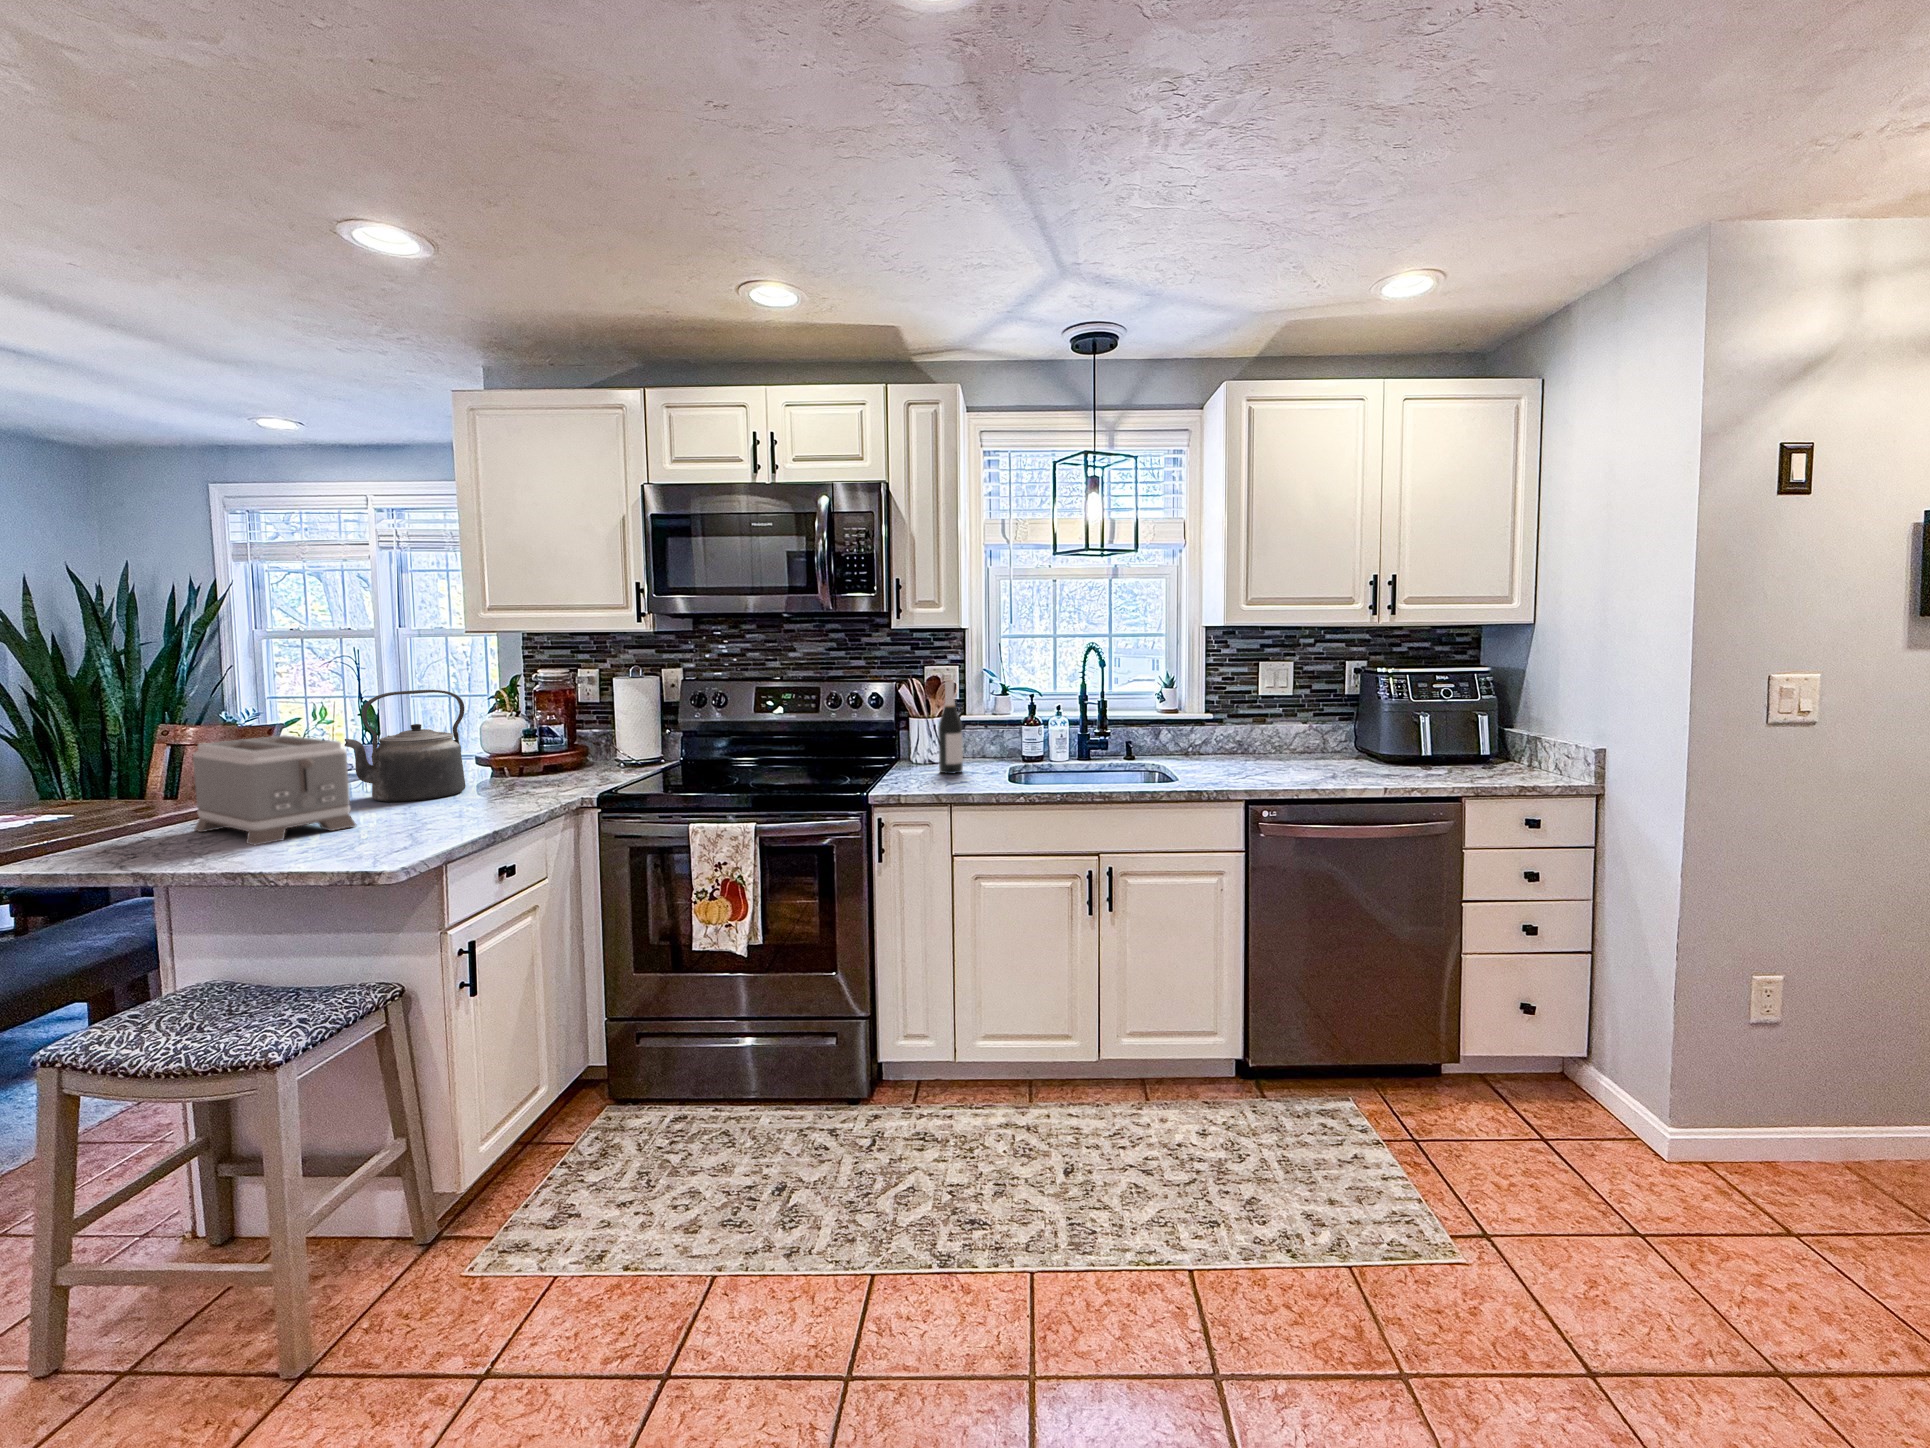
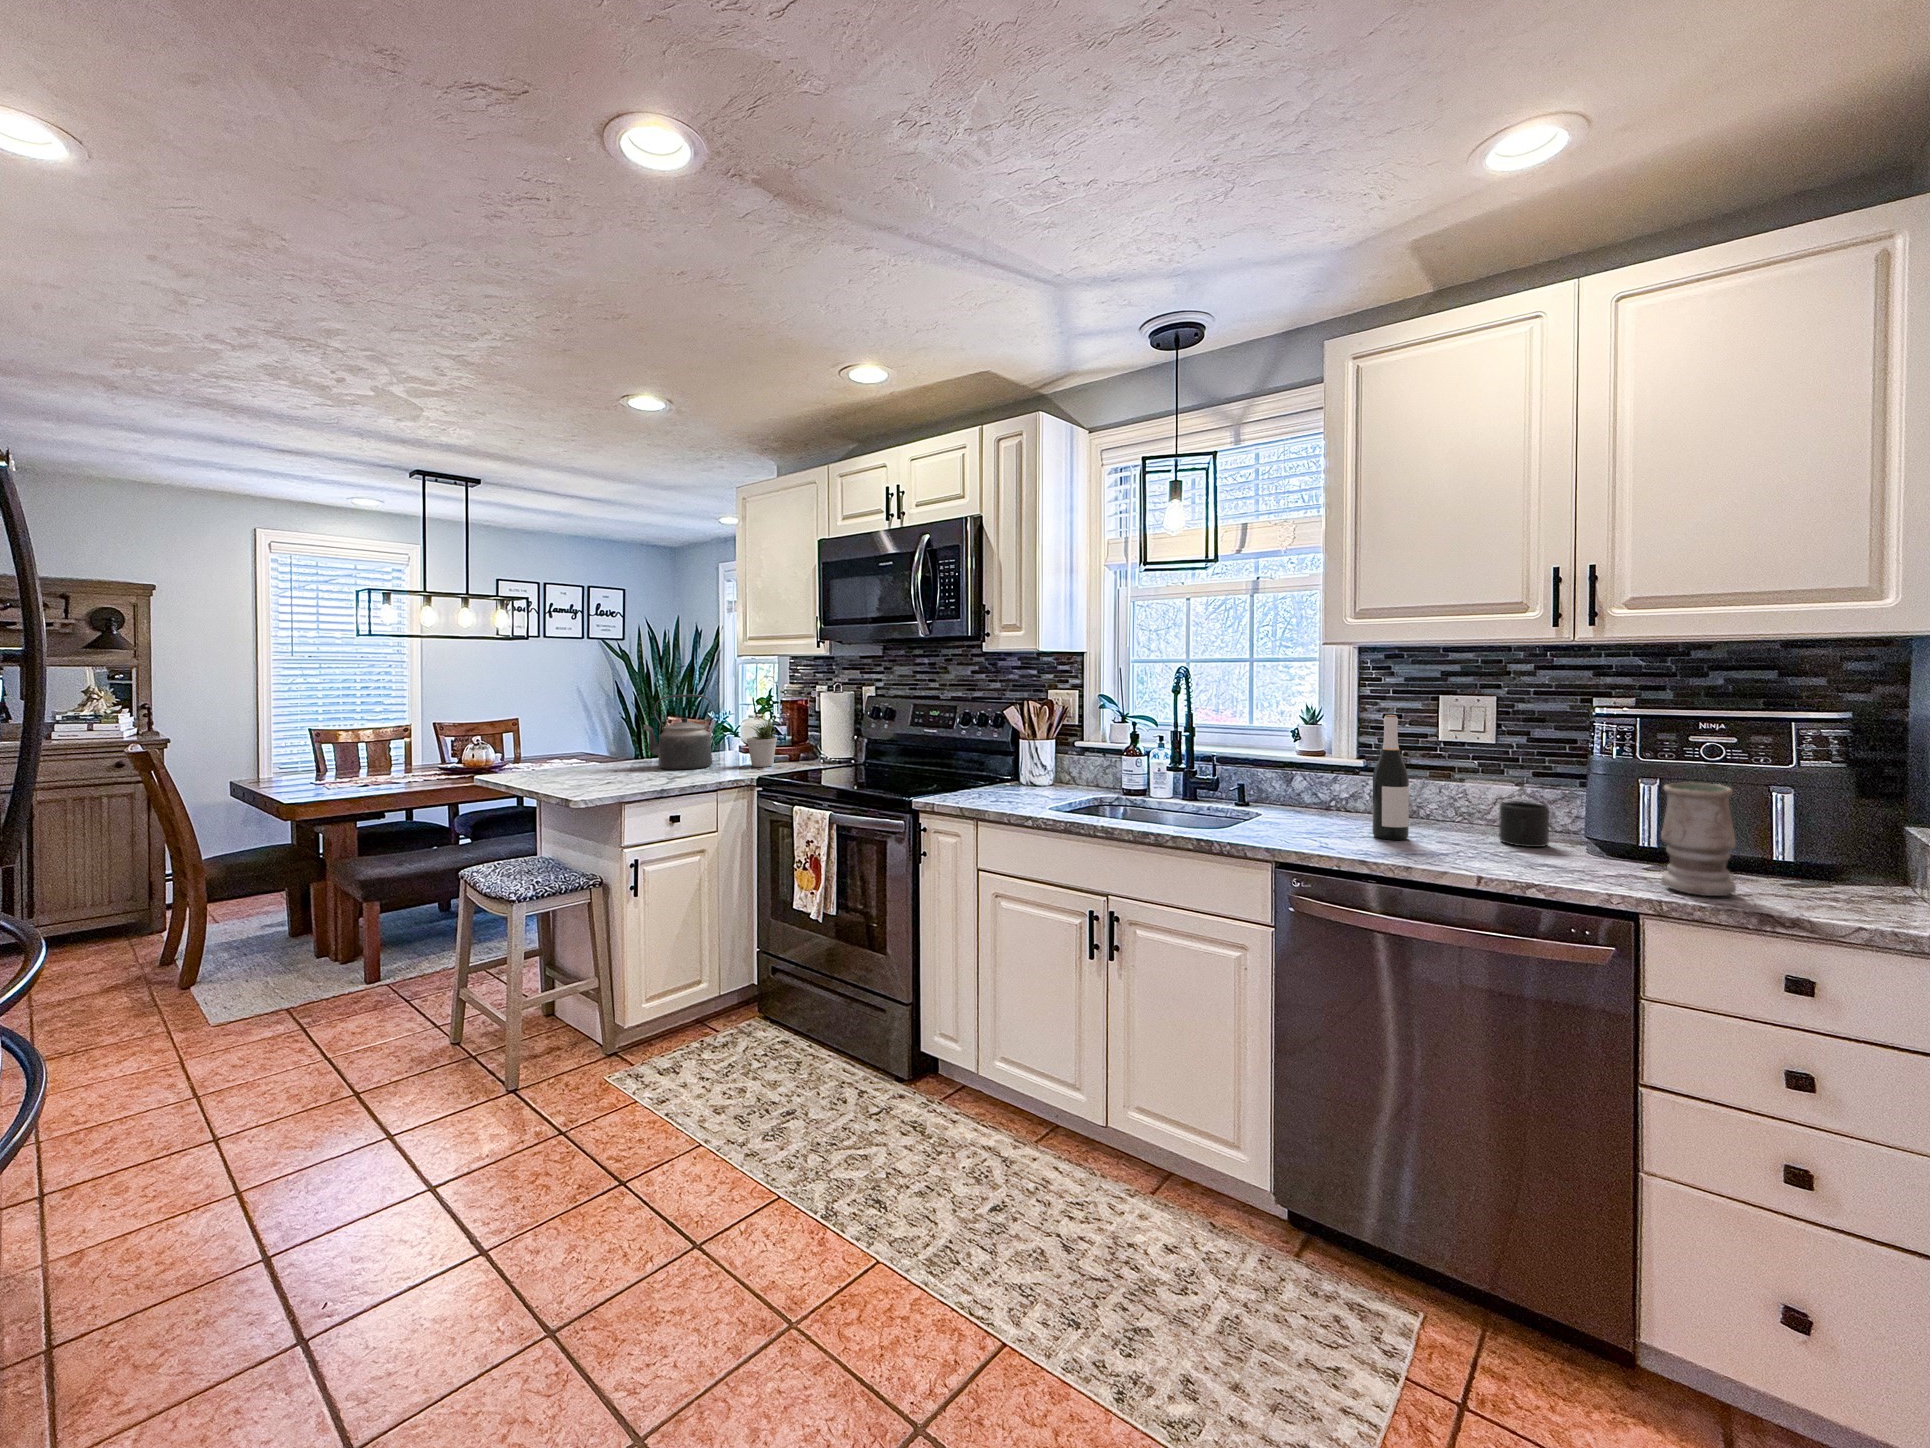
wine bottle: present [938,680,963,774] -> present [1373,715,1409,840]
vase: none [1454,710,1493,779] -> present [1661,782,1736,896]
potted plant: none [519,717,567,783] -> present [747,721,777,767]
toaster: present [193,735,356,845] -> none [556,720,613,784]
mug: none [1325,735,1355,765] -> present [1499,802,1549,847]

